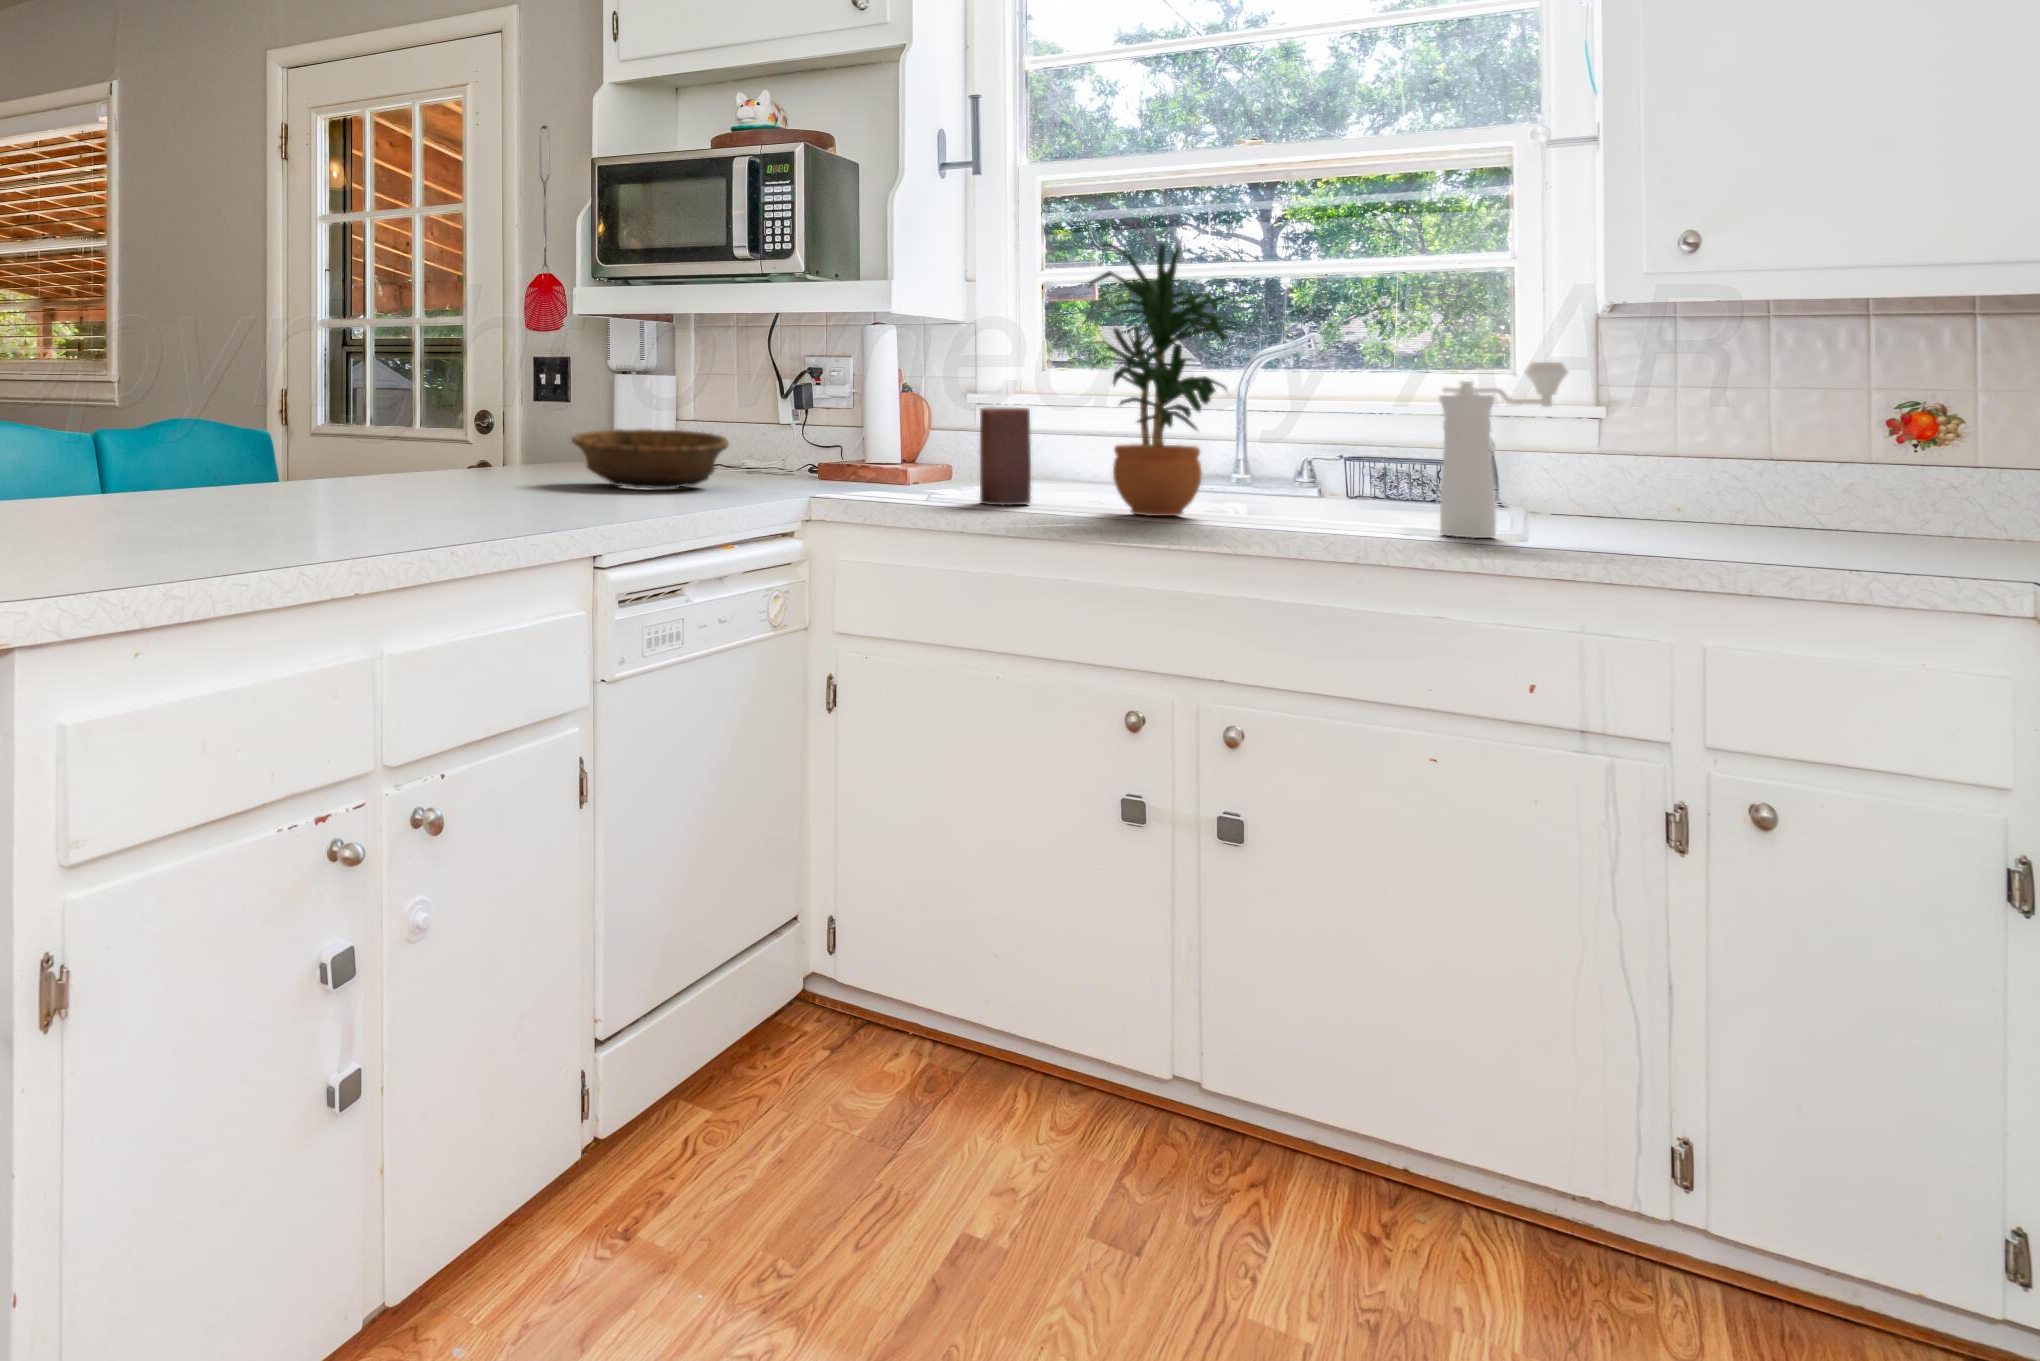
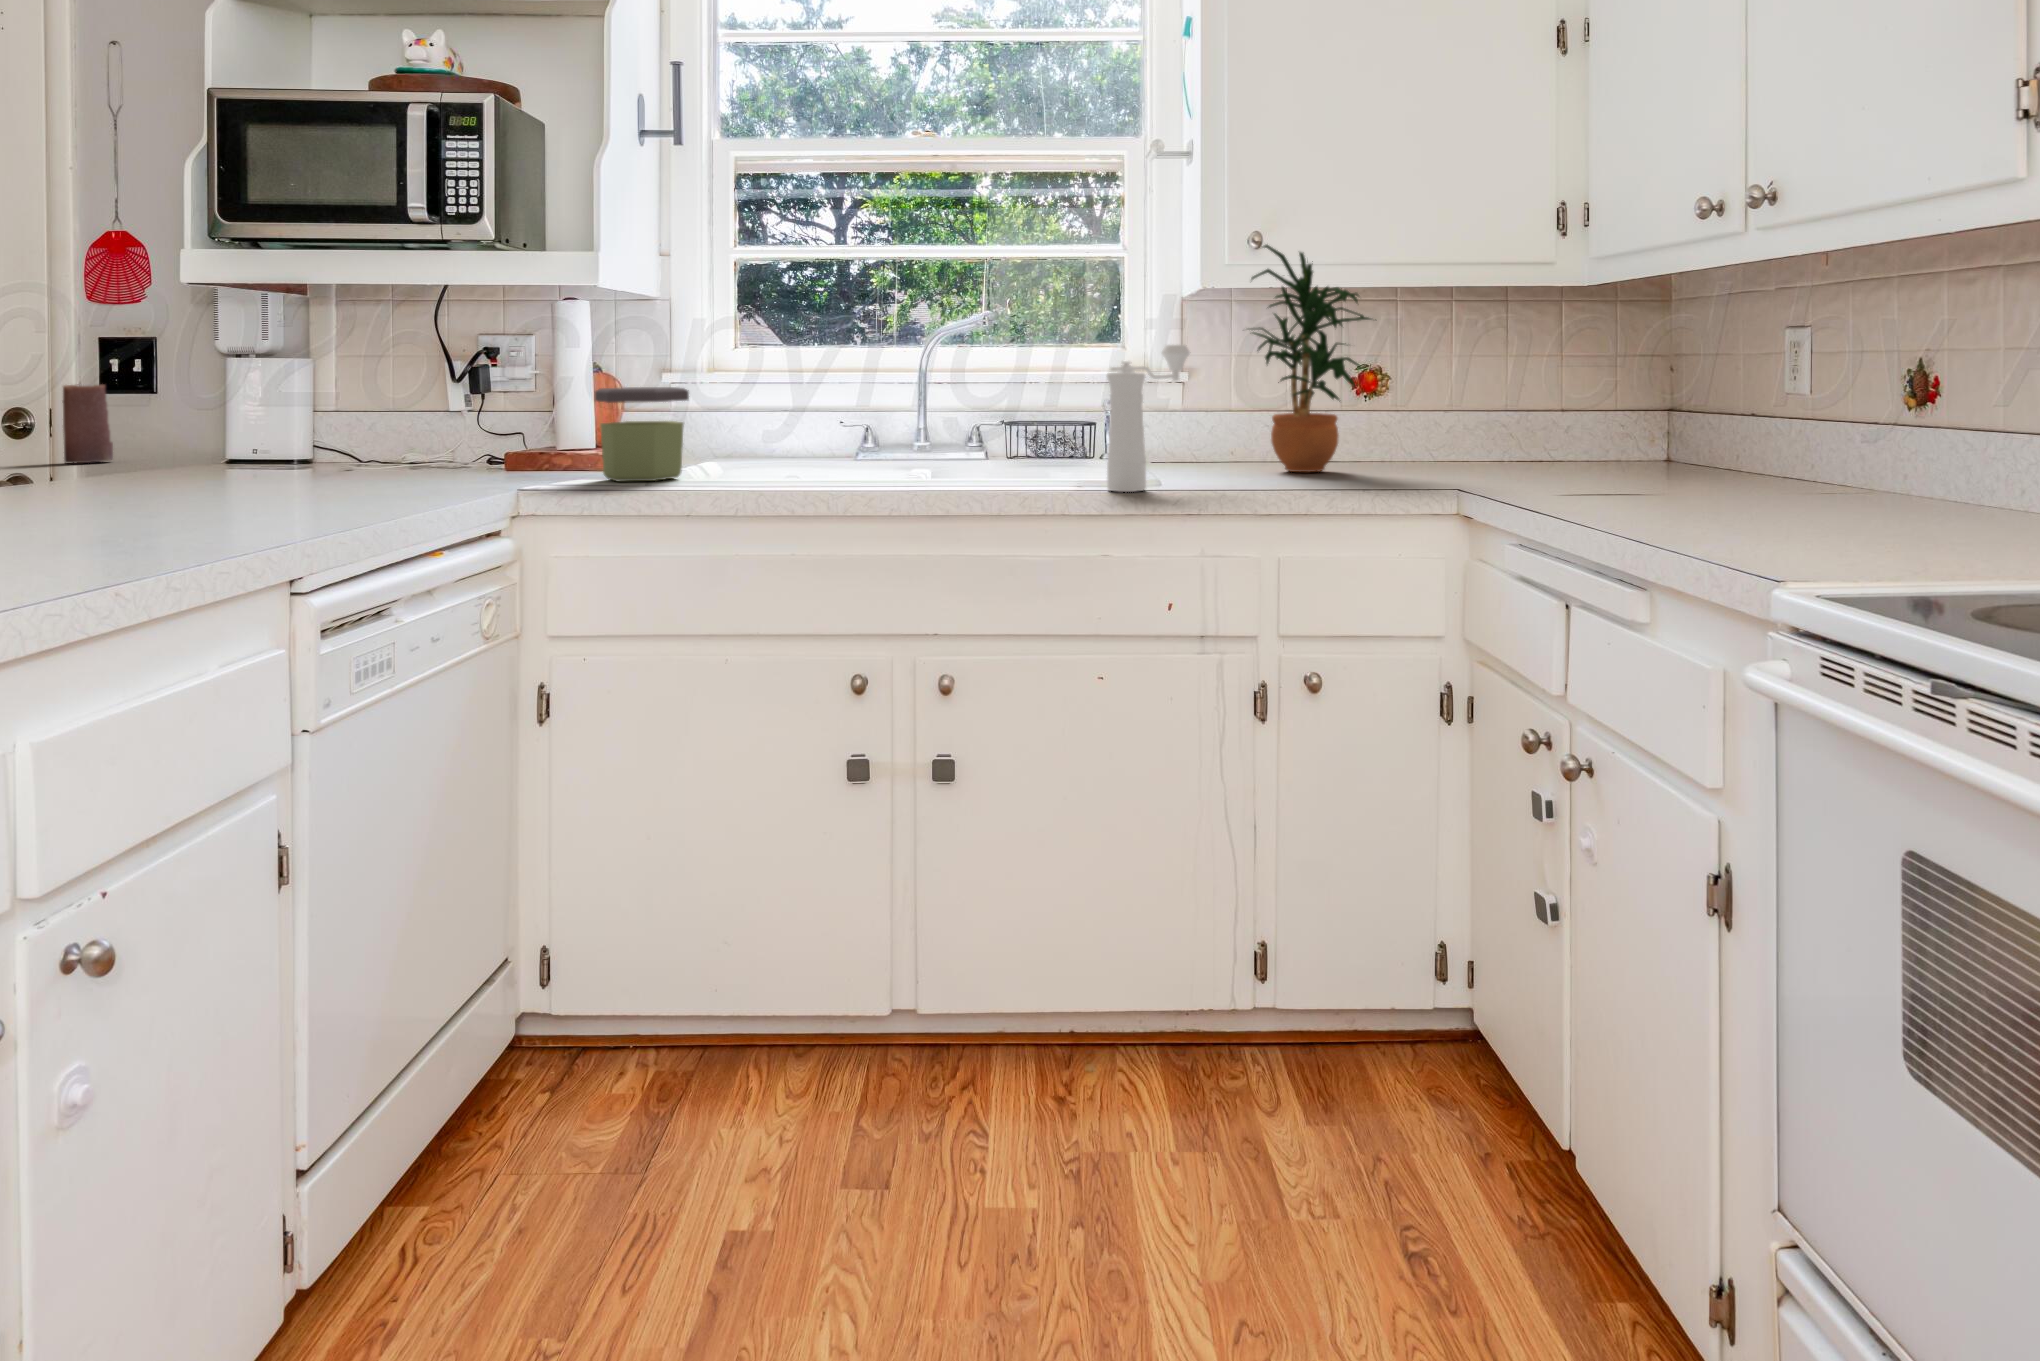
potted plant: present [1088,243,1242,516] -> present [1249,245,1371,472]
jar: none [885,405,971,494] -> present [595,387,689,481]
candle: present [980,407,1031,505] -> present [63,385,113,464]
decorative bowl: present [572,429,729,489] -> none [185,424,410,499]

